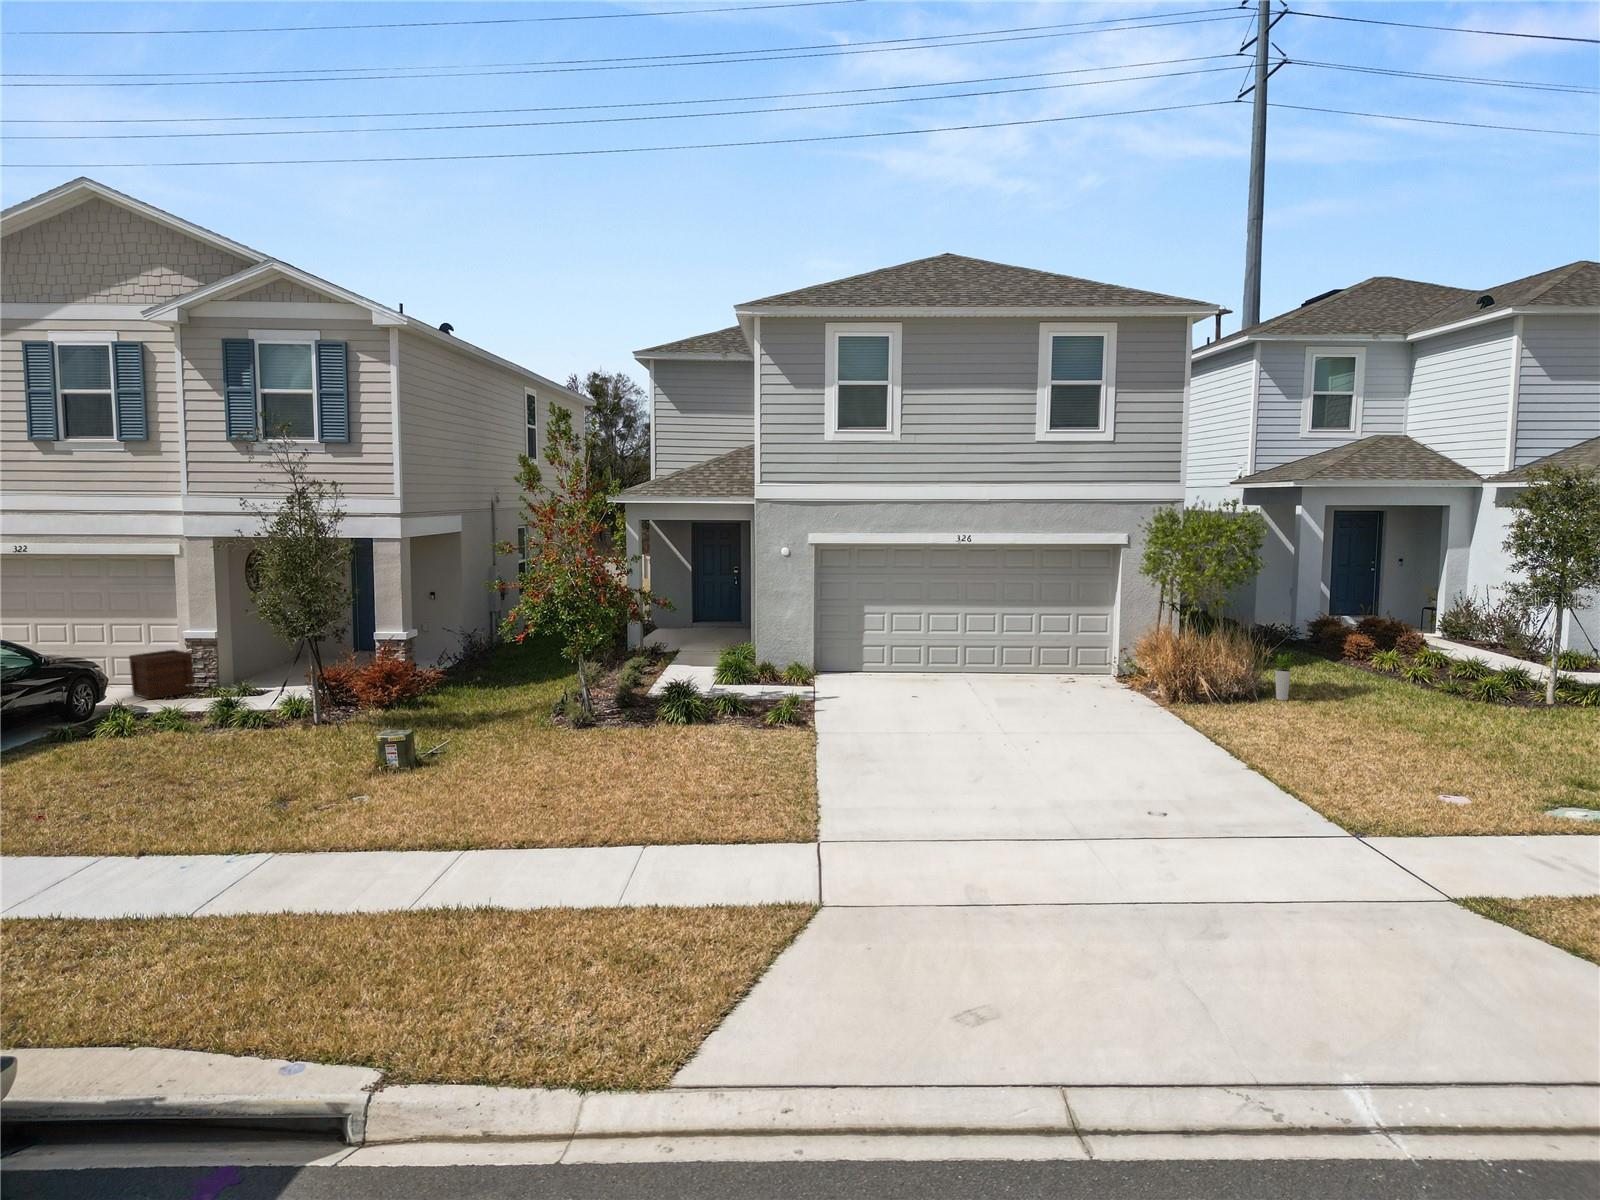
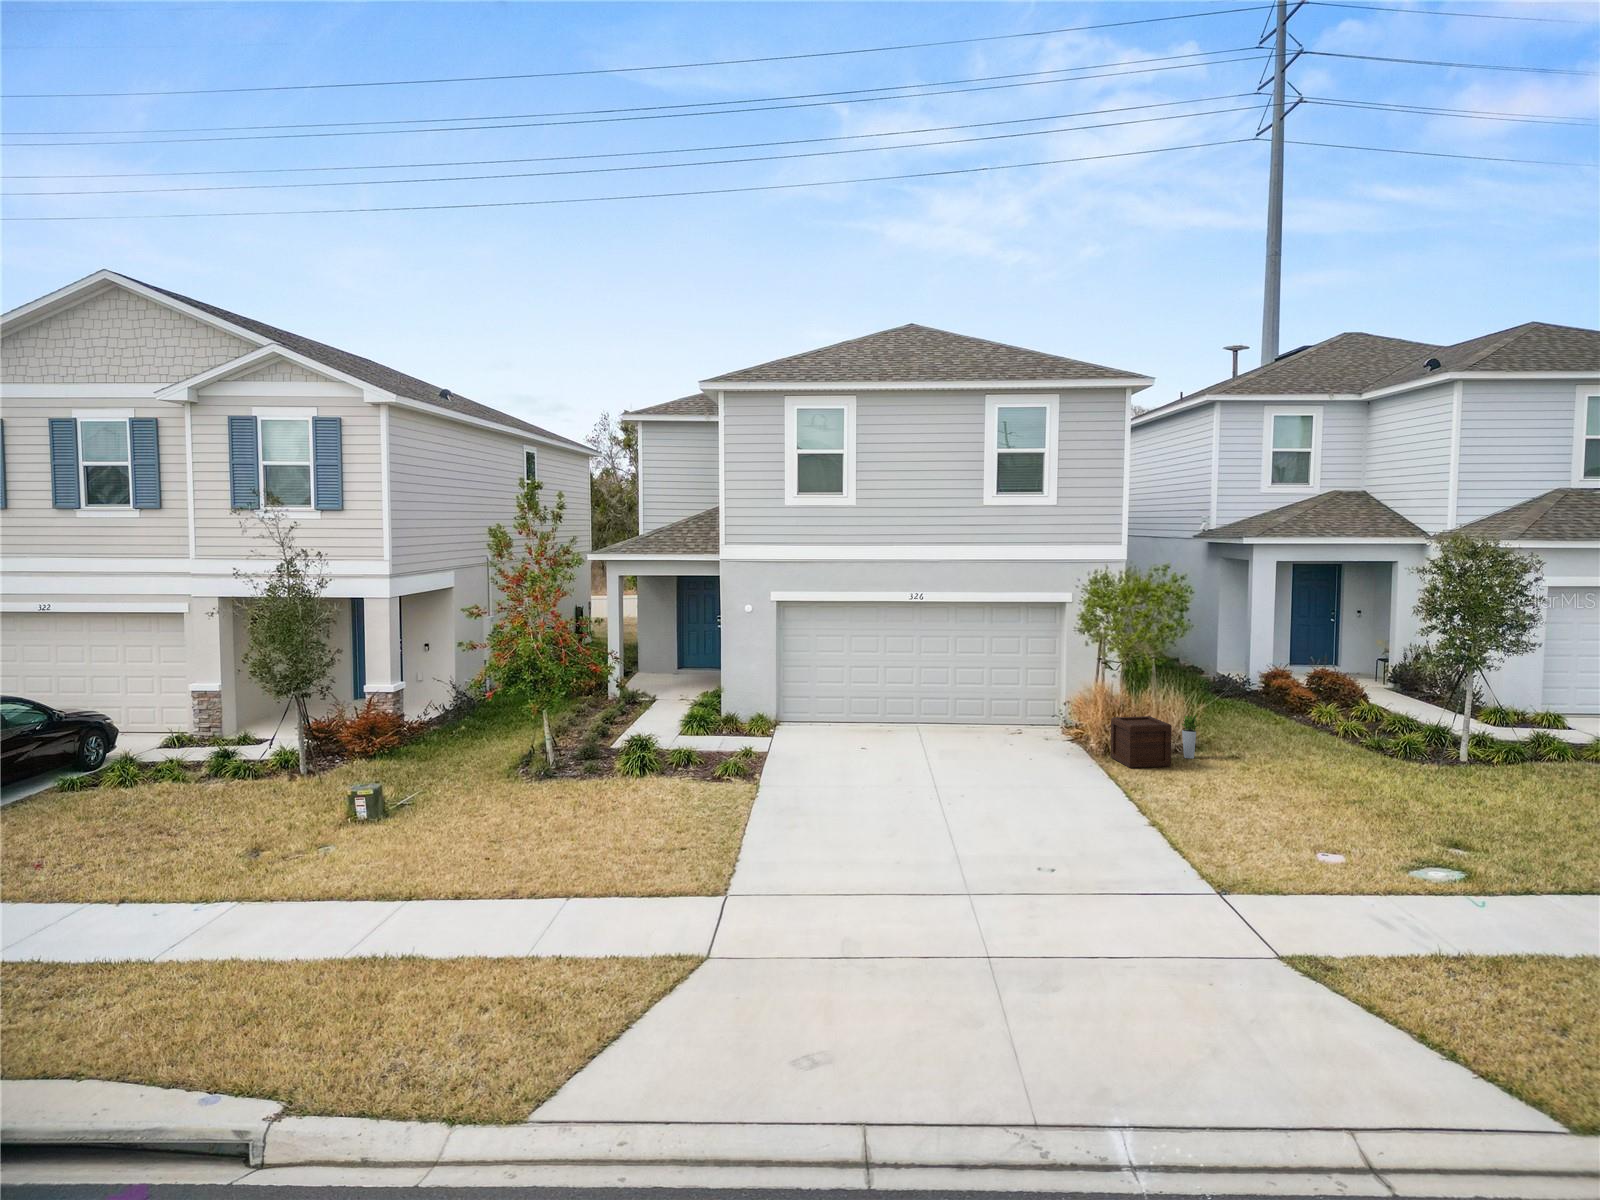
wooden crate: present [129,650,195,699] -> present [1110,716,1172,768]

